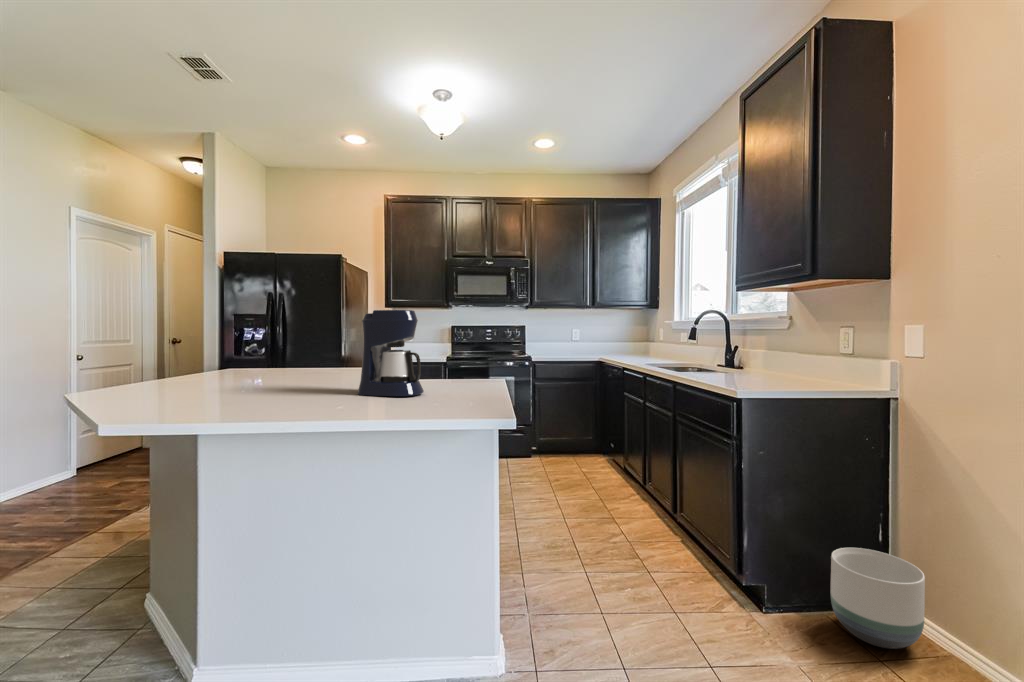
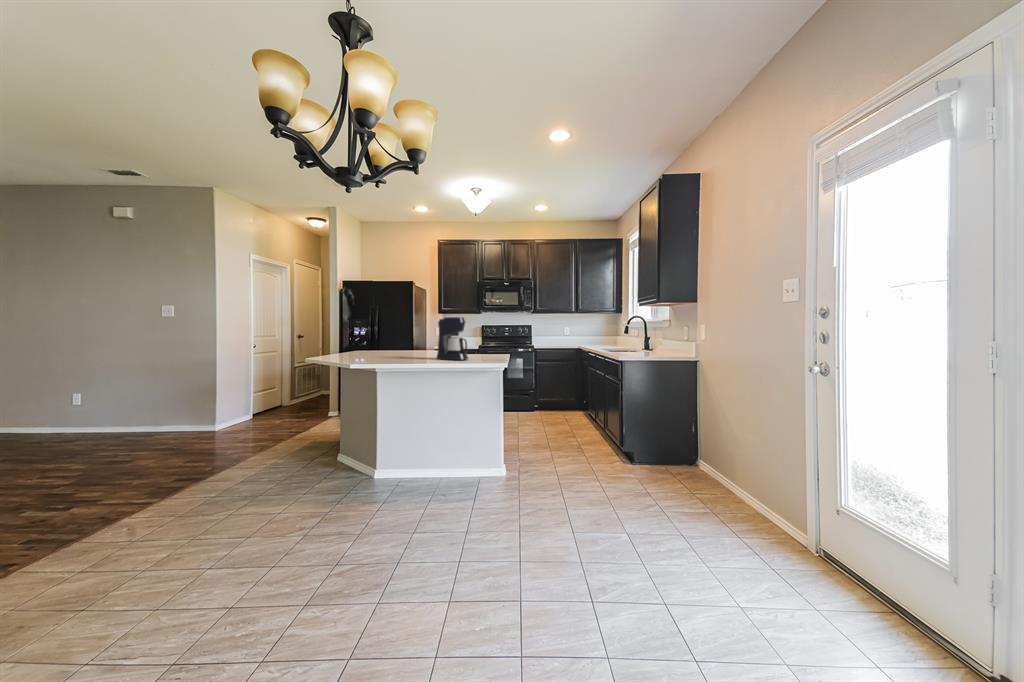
planter: present [831,548,925,649] -> none [671,436,710,479]

